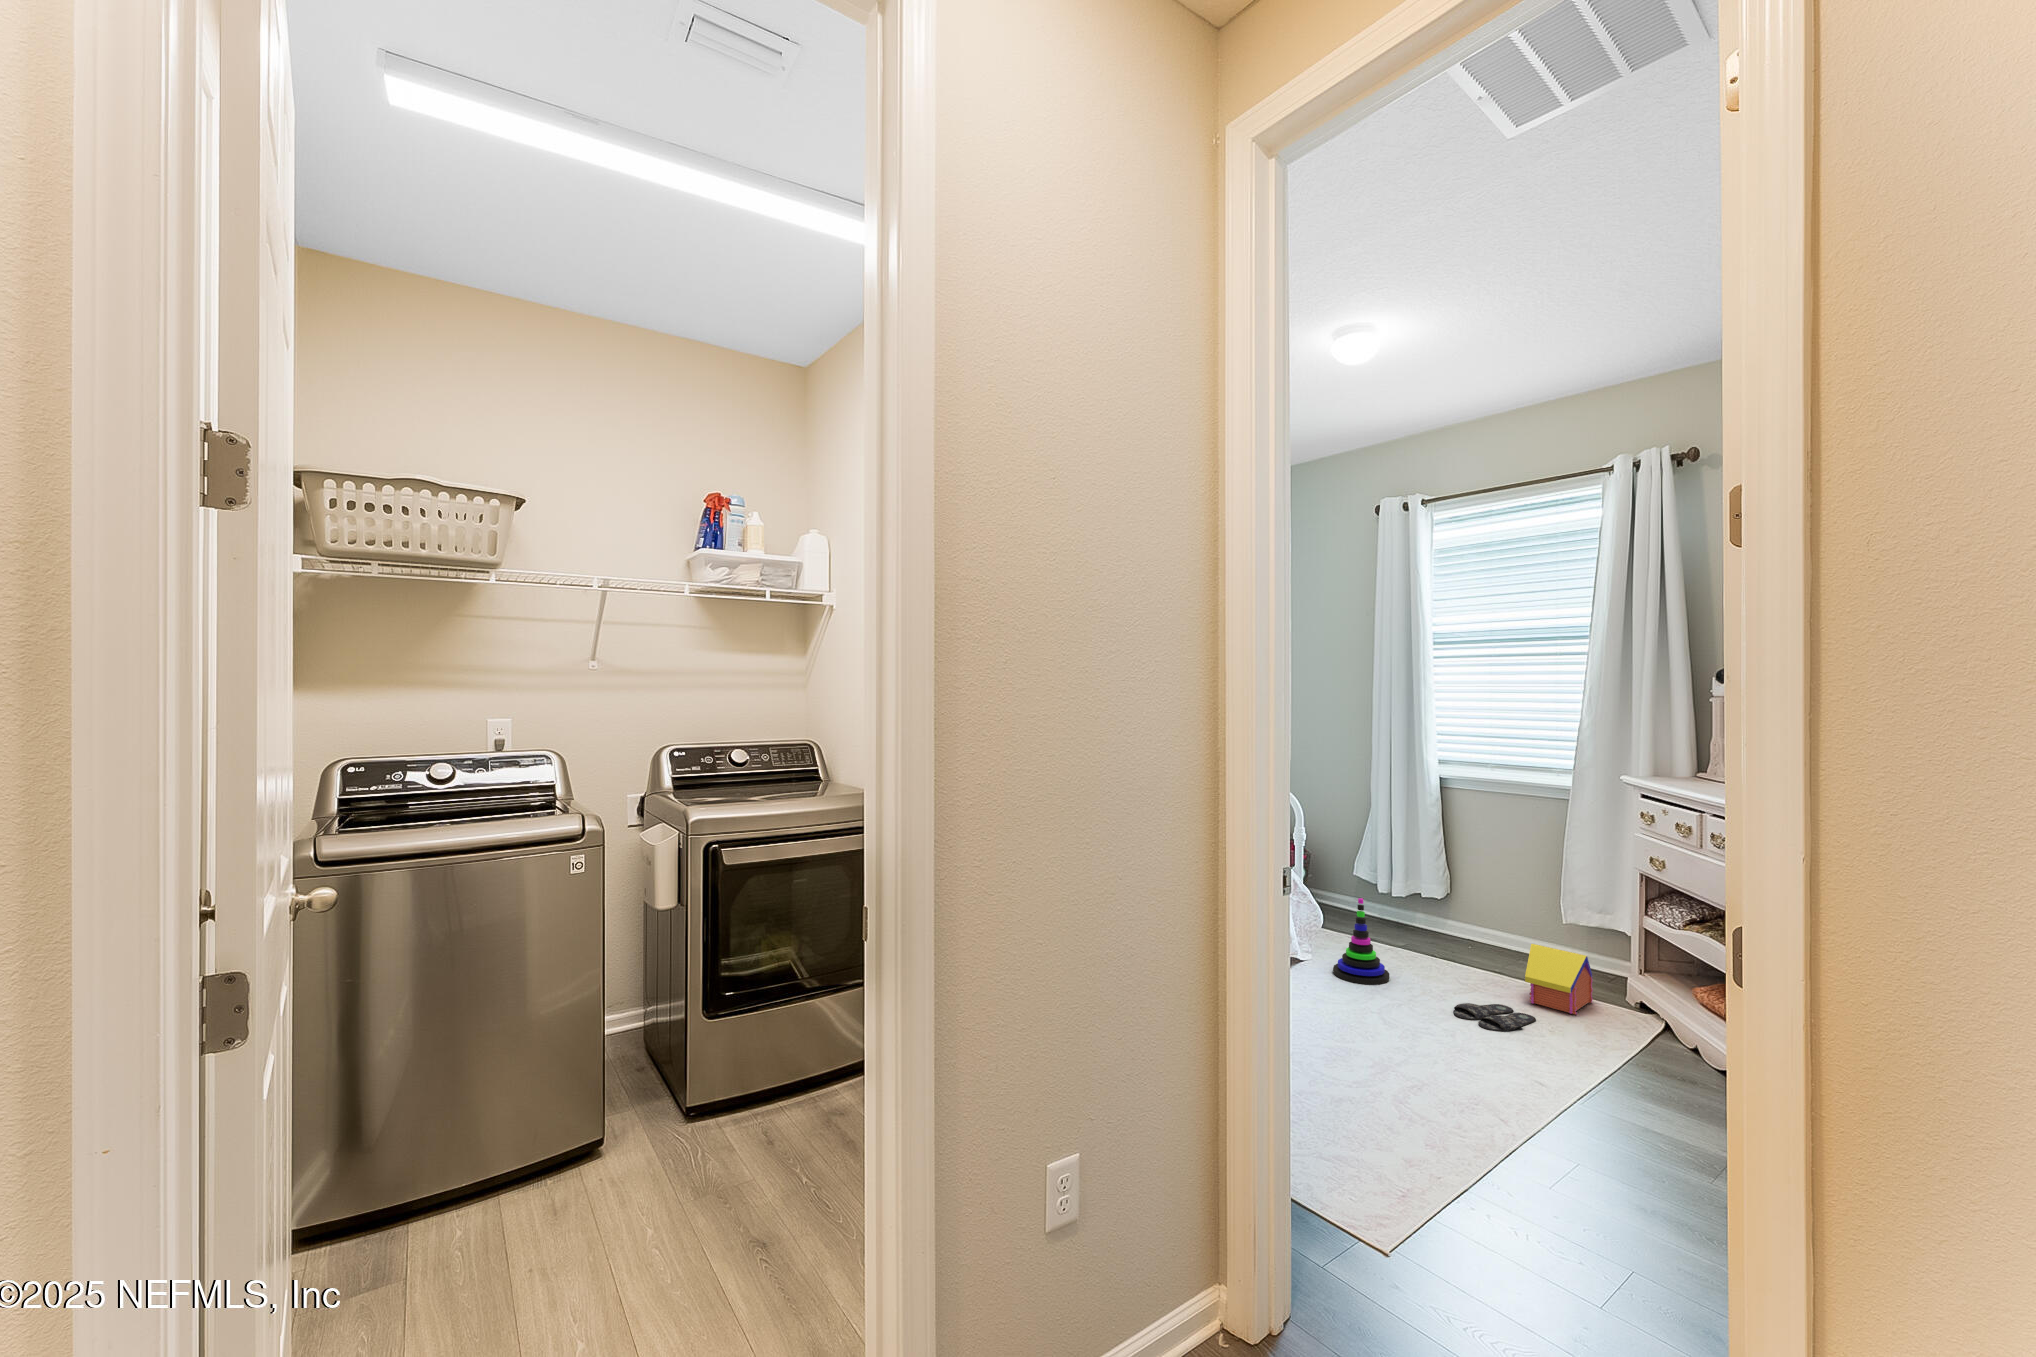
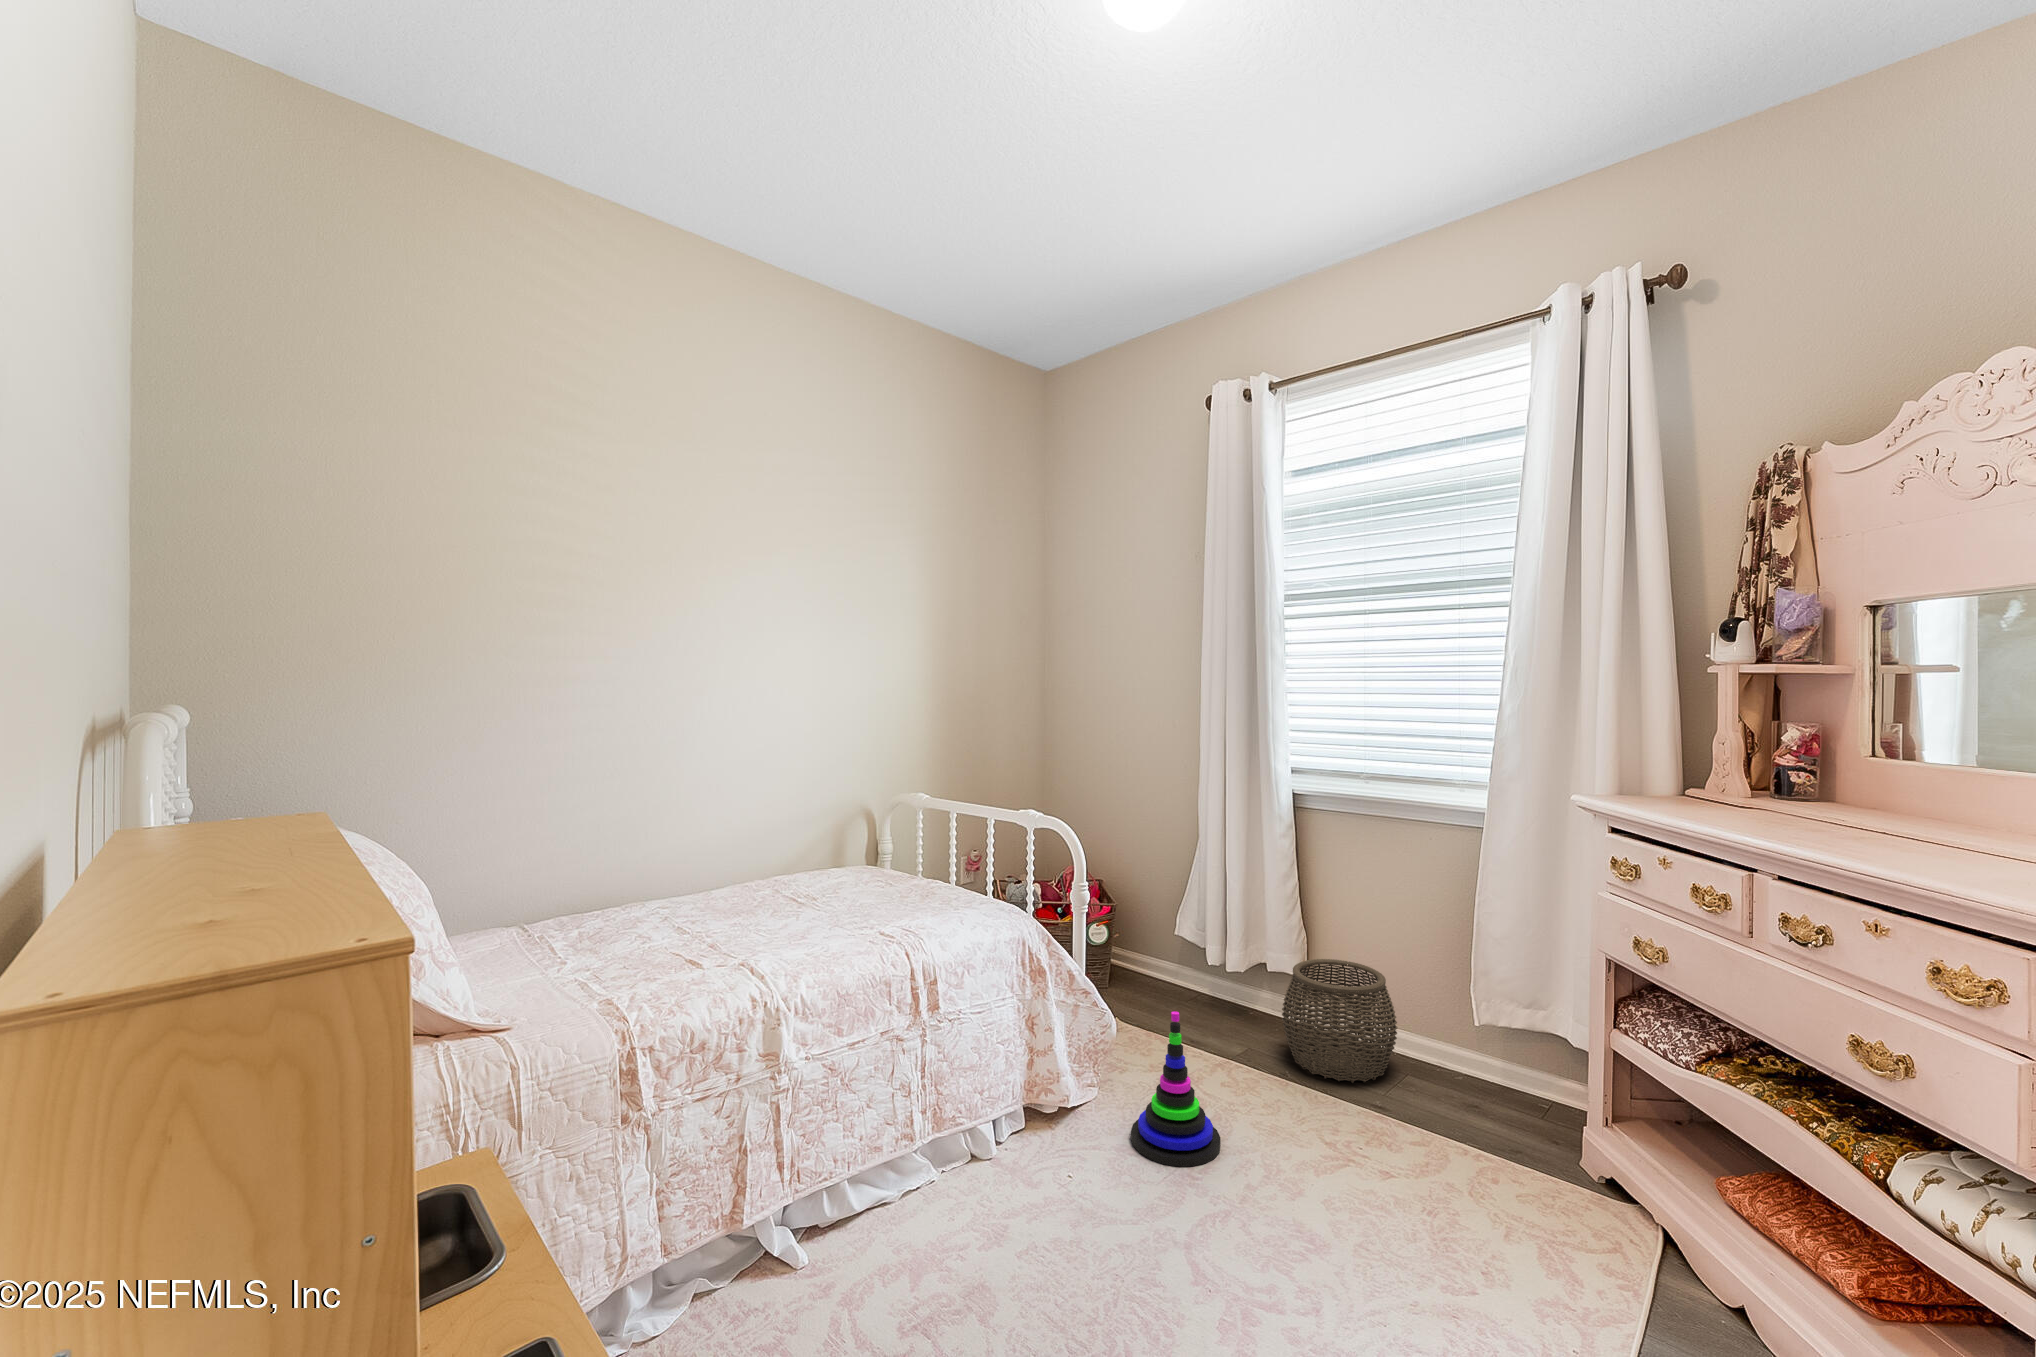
woven basket: none [1431,885,1511,960] -> present [1282,959,1398,1083]
toy house: present [1525,944,1593,1015] -> none [1437,1081,1538,1216]
slippers: present [1453,1003,1536,1031] -> none [1327,1201,1463,1286]

